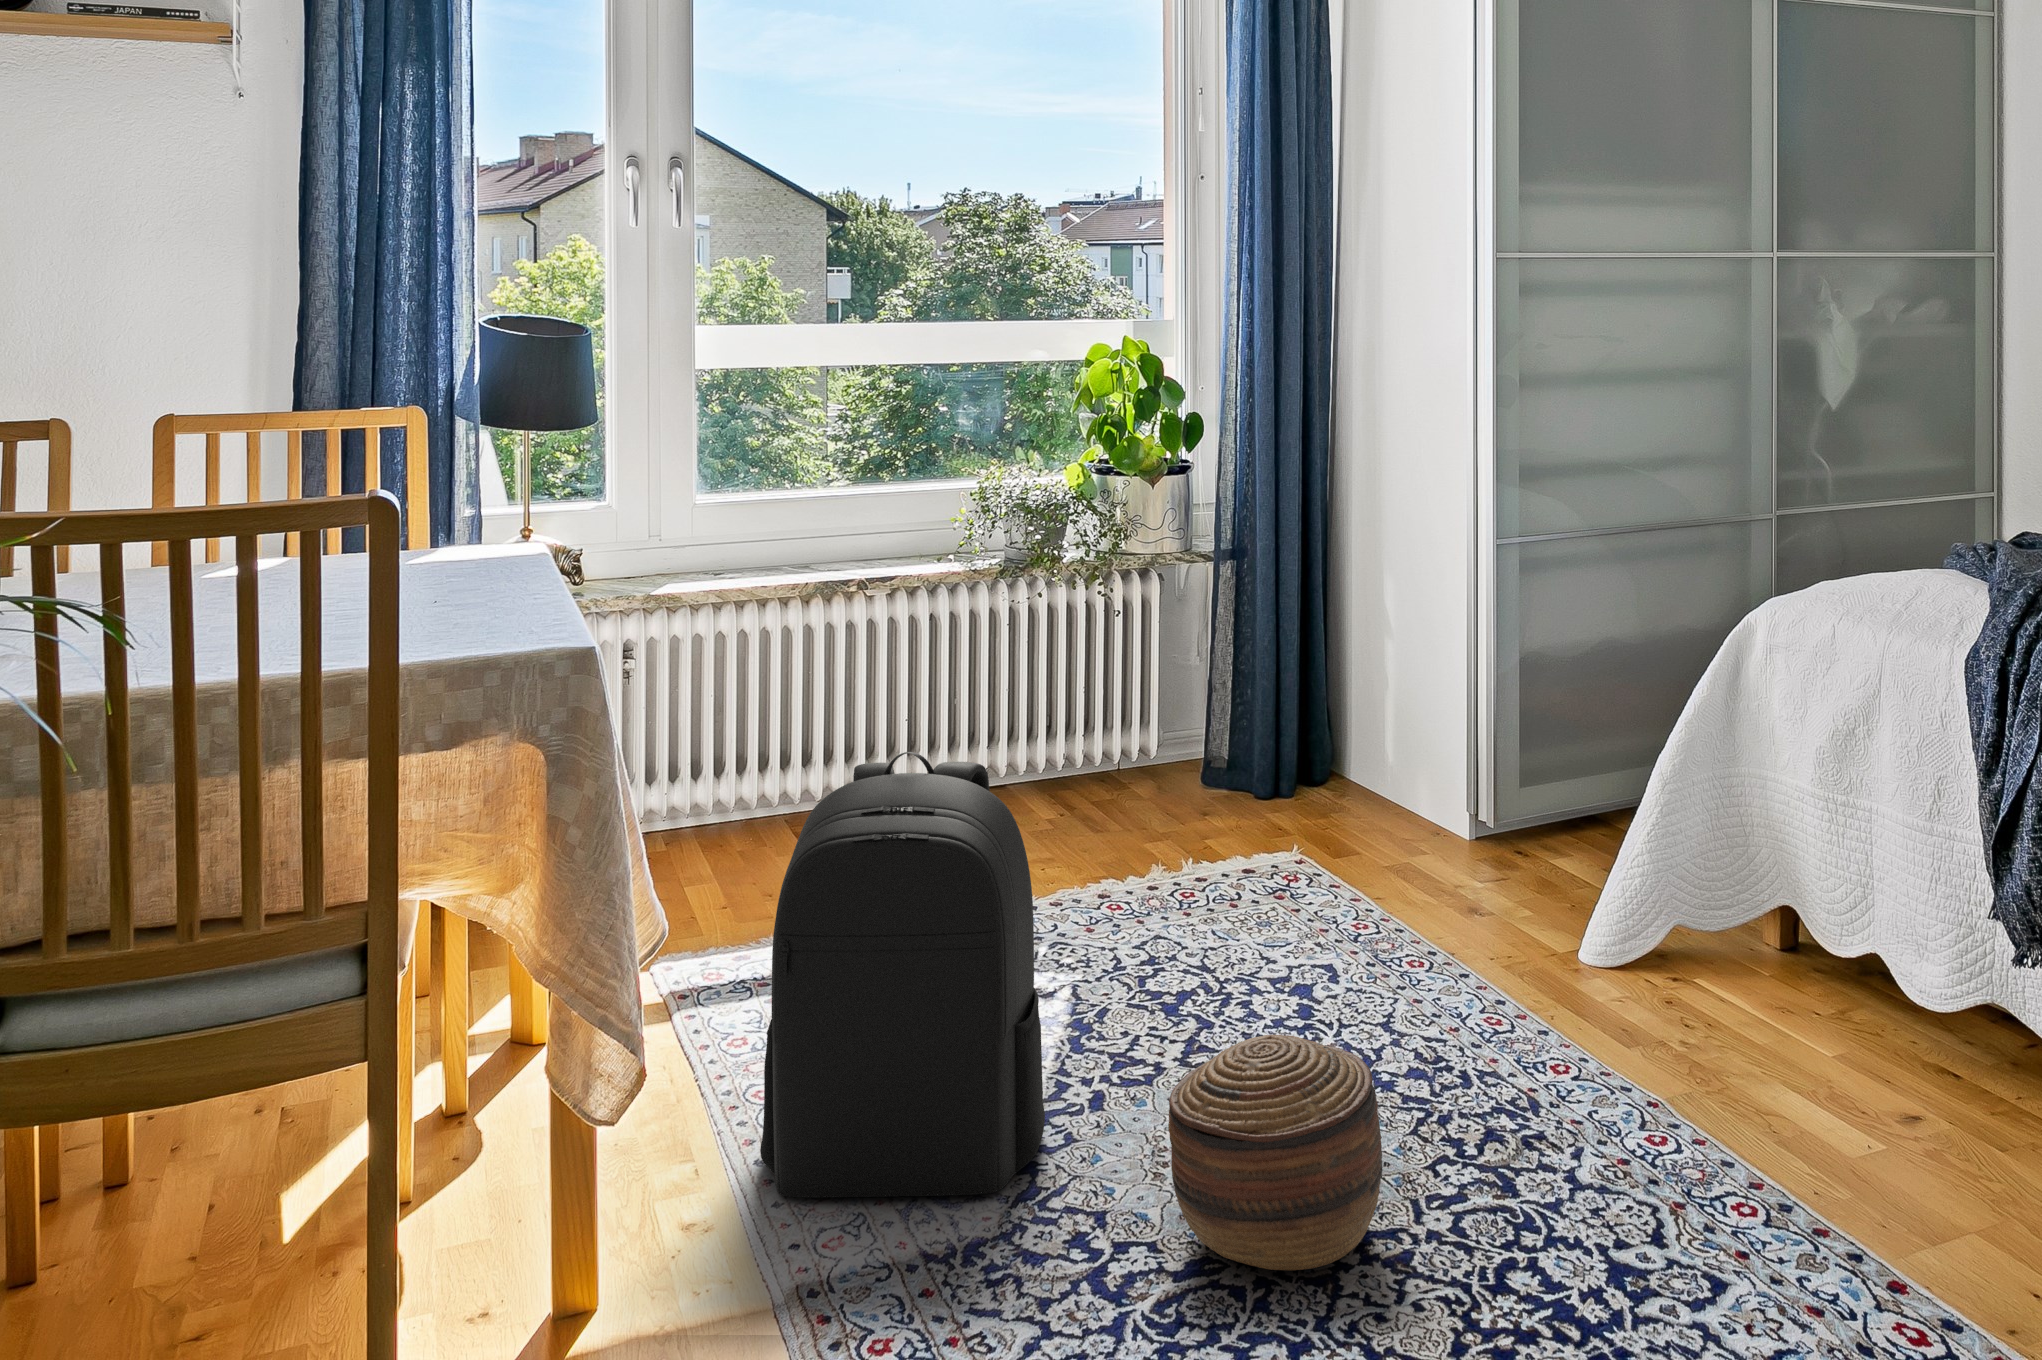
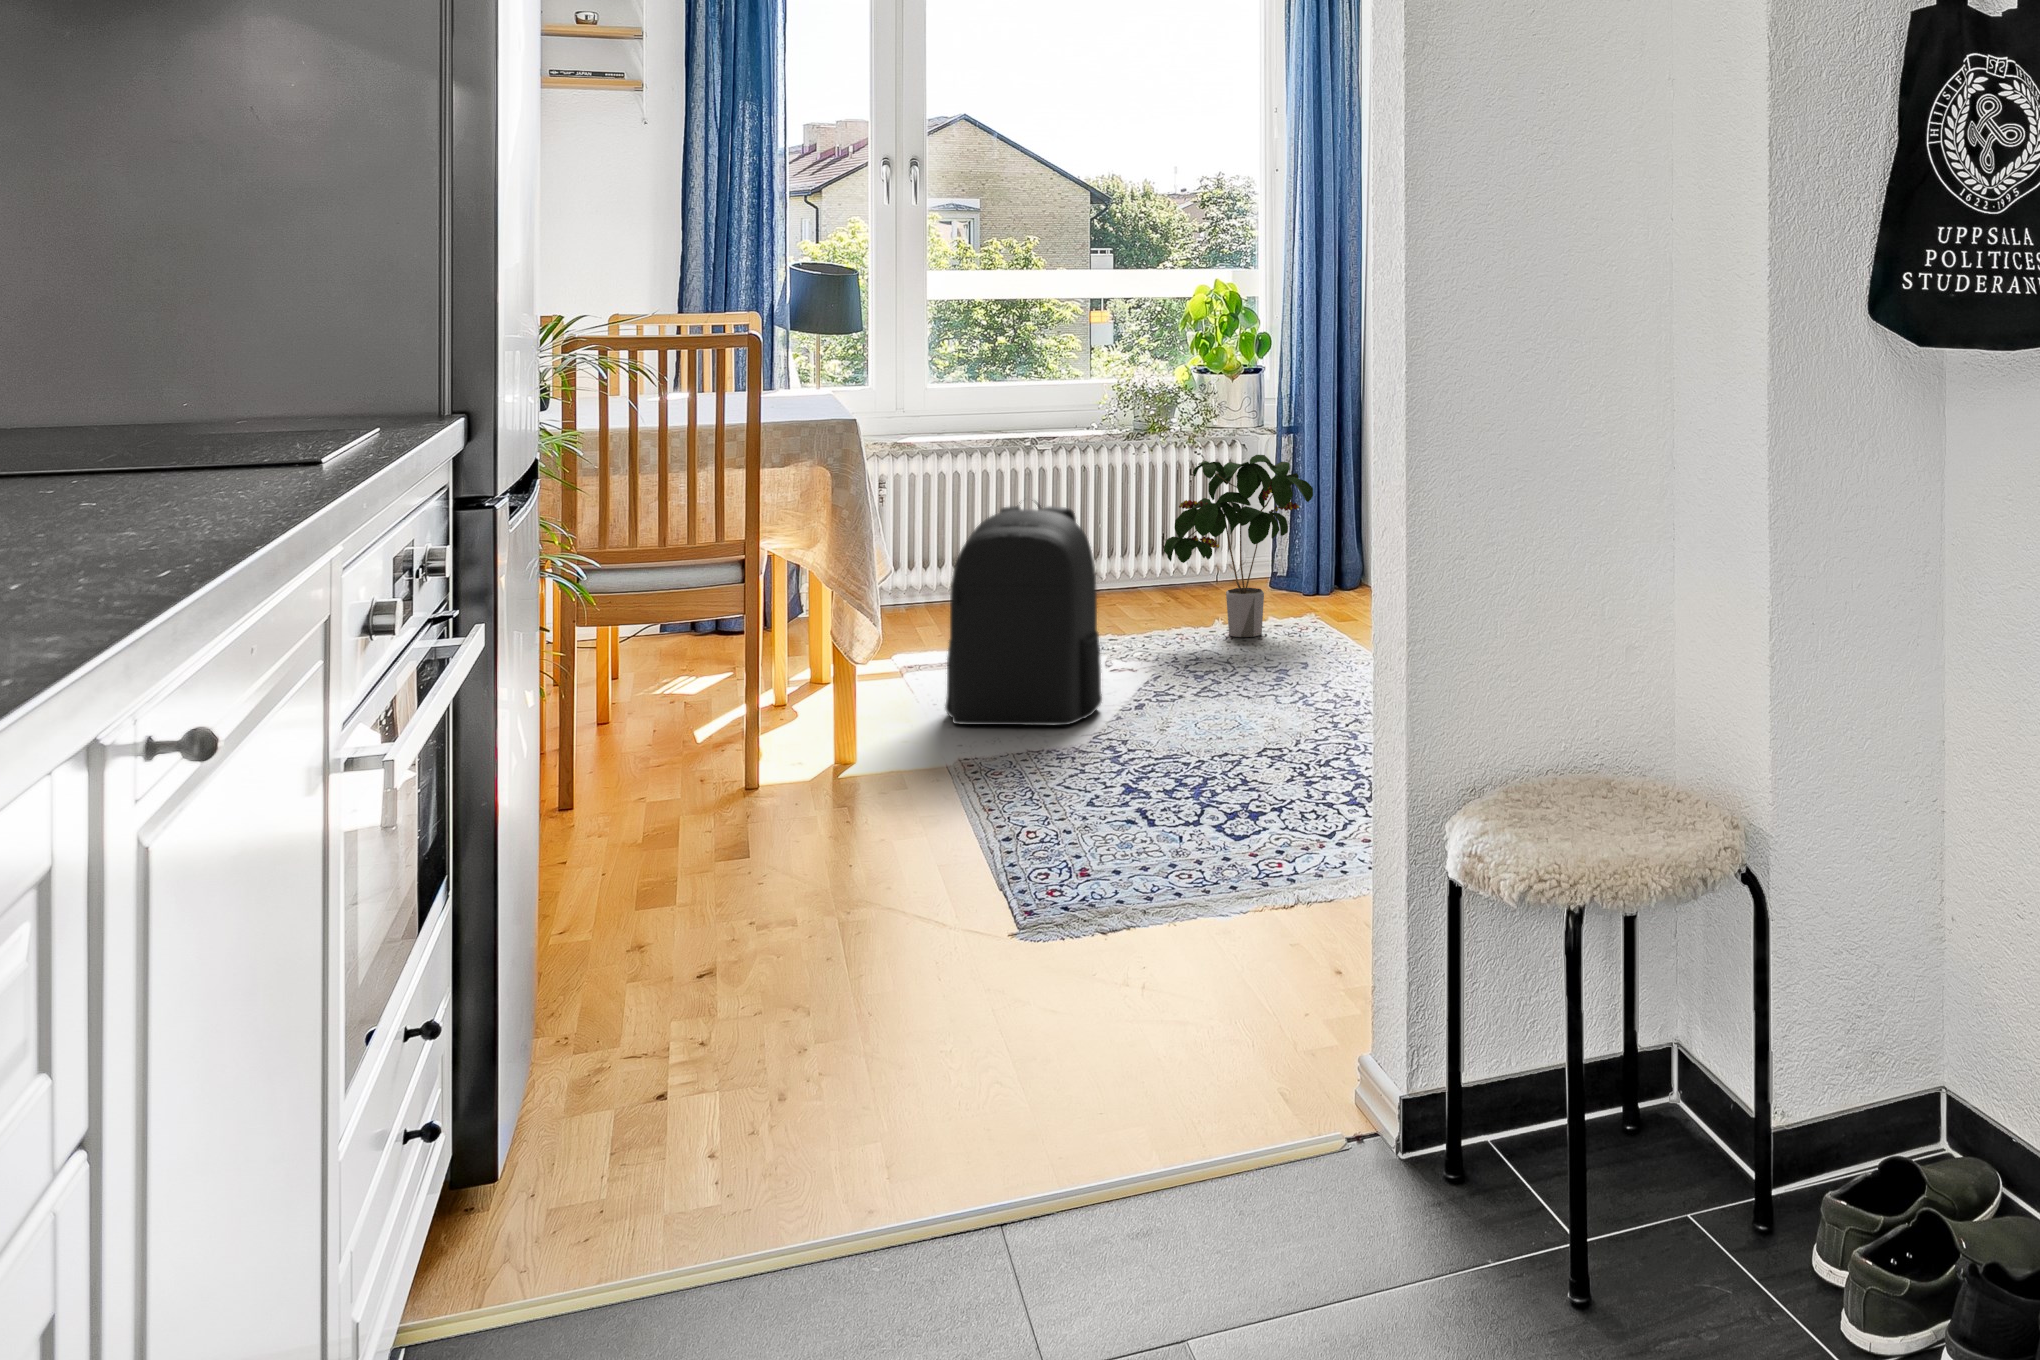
potted plant: none [1095,614,1311,910] -> present [1164,455,1313,637]
basket: present [1168,1035,1382,1270] -> none [1152,637,1265,749]

